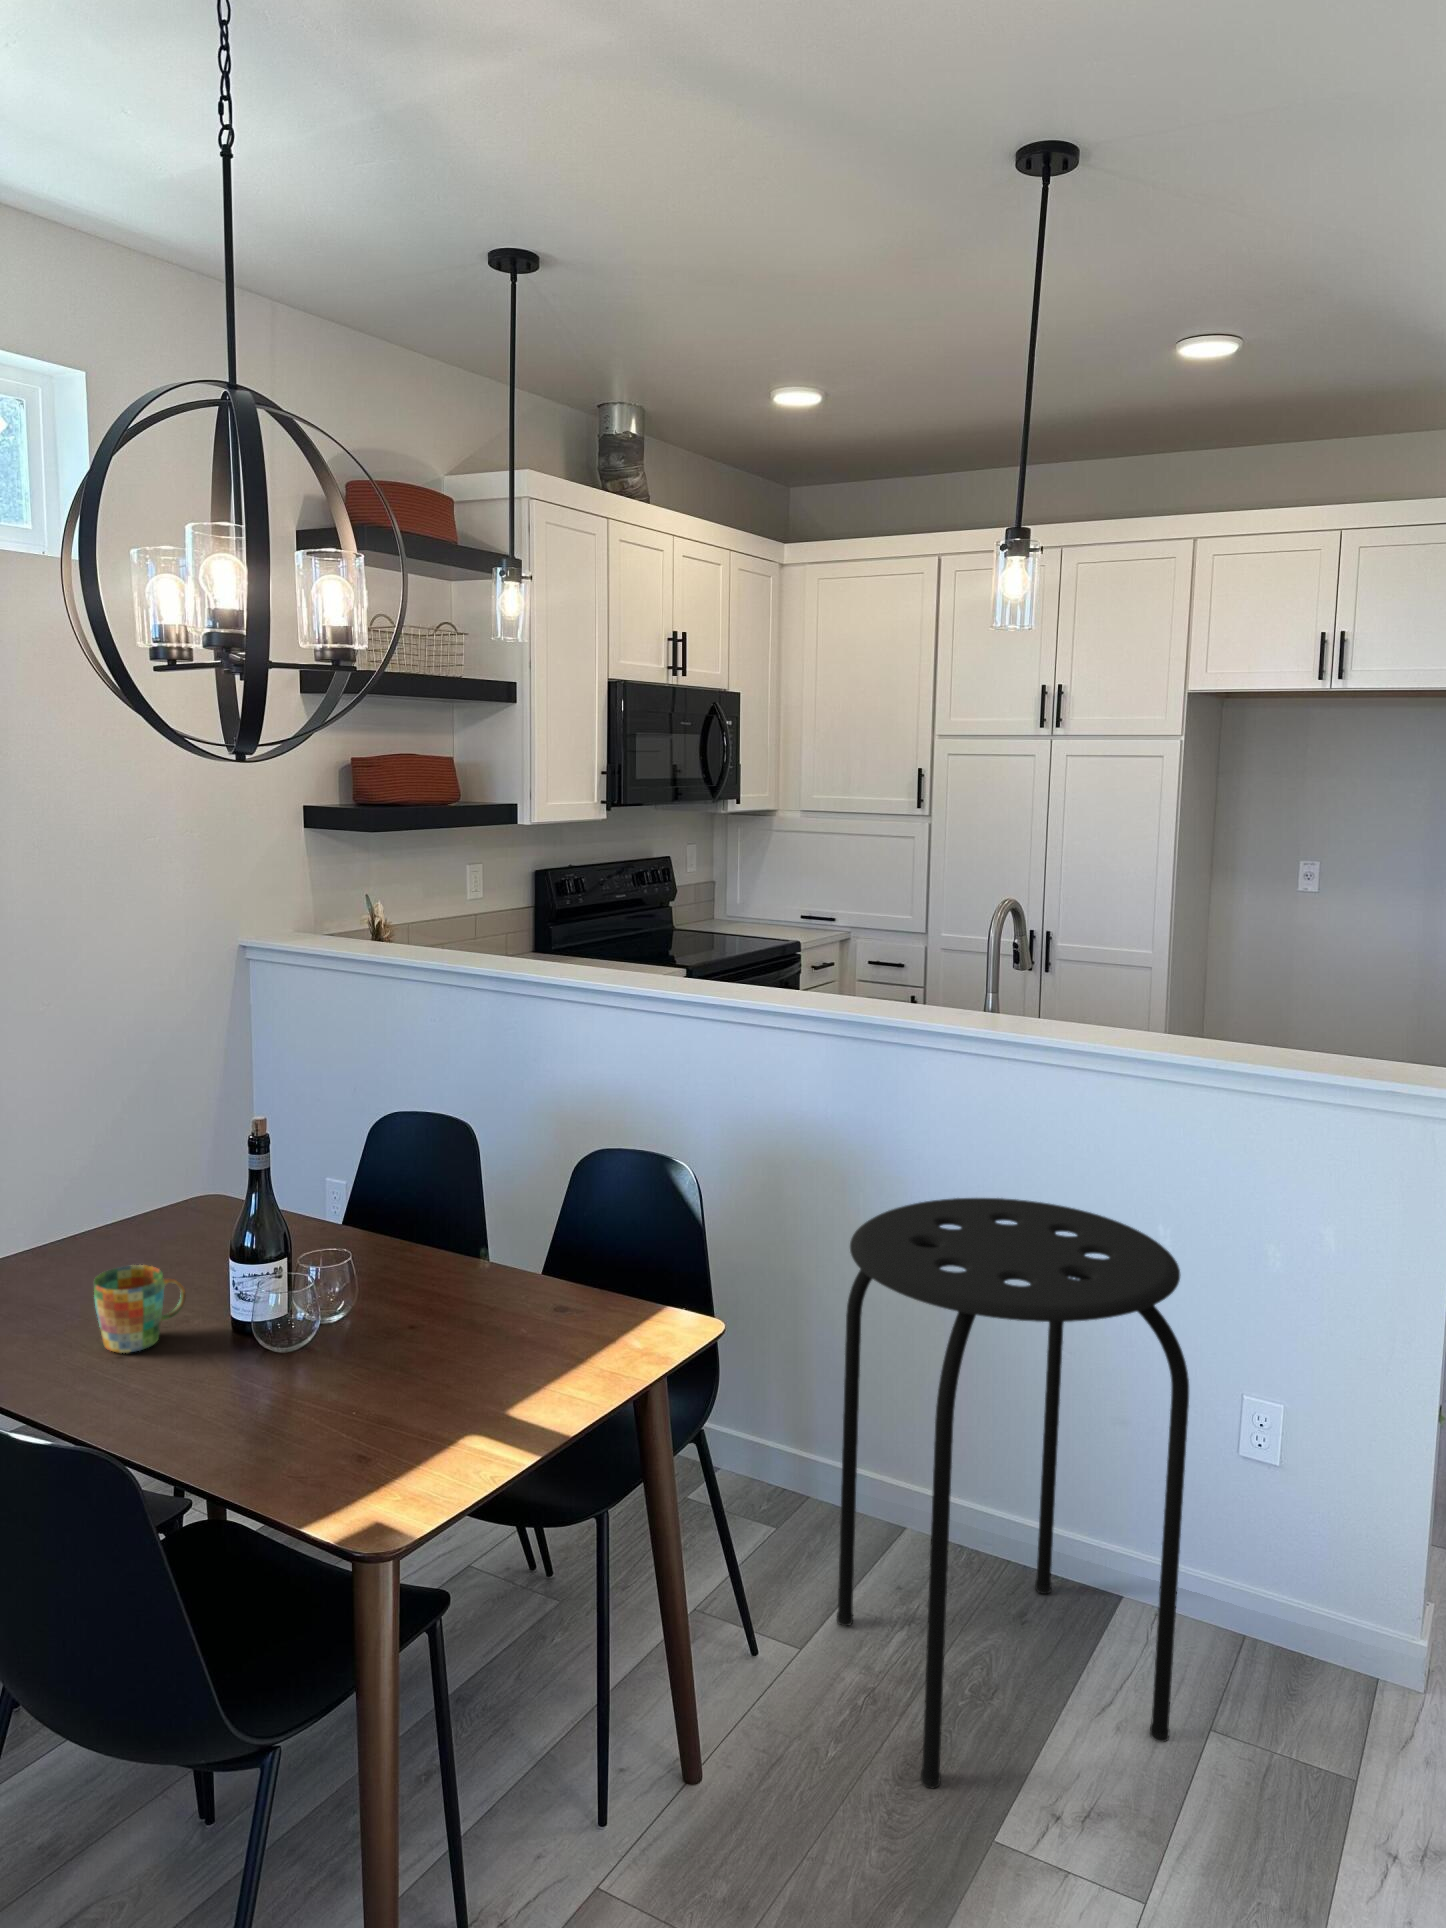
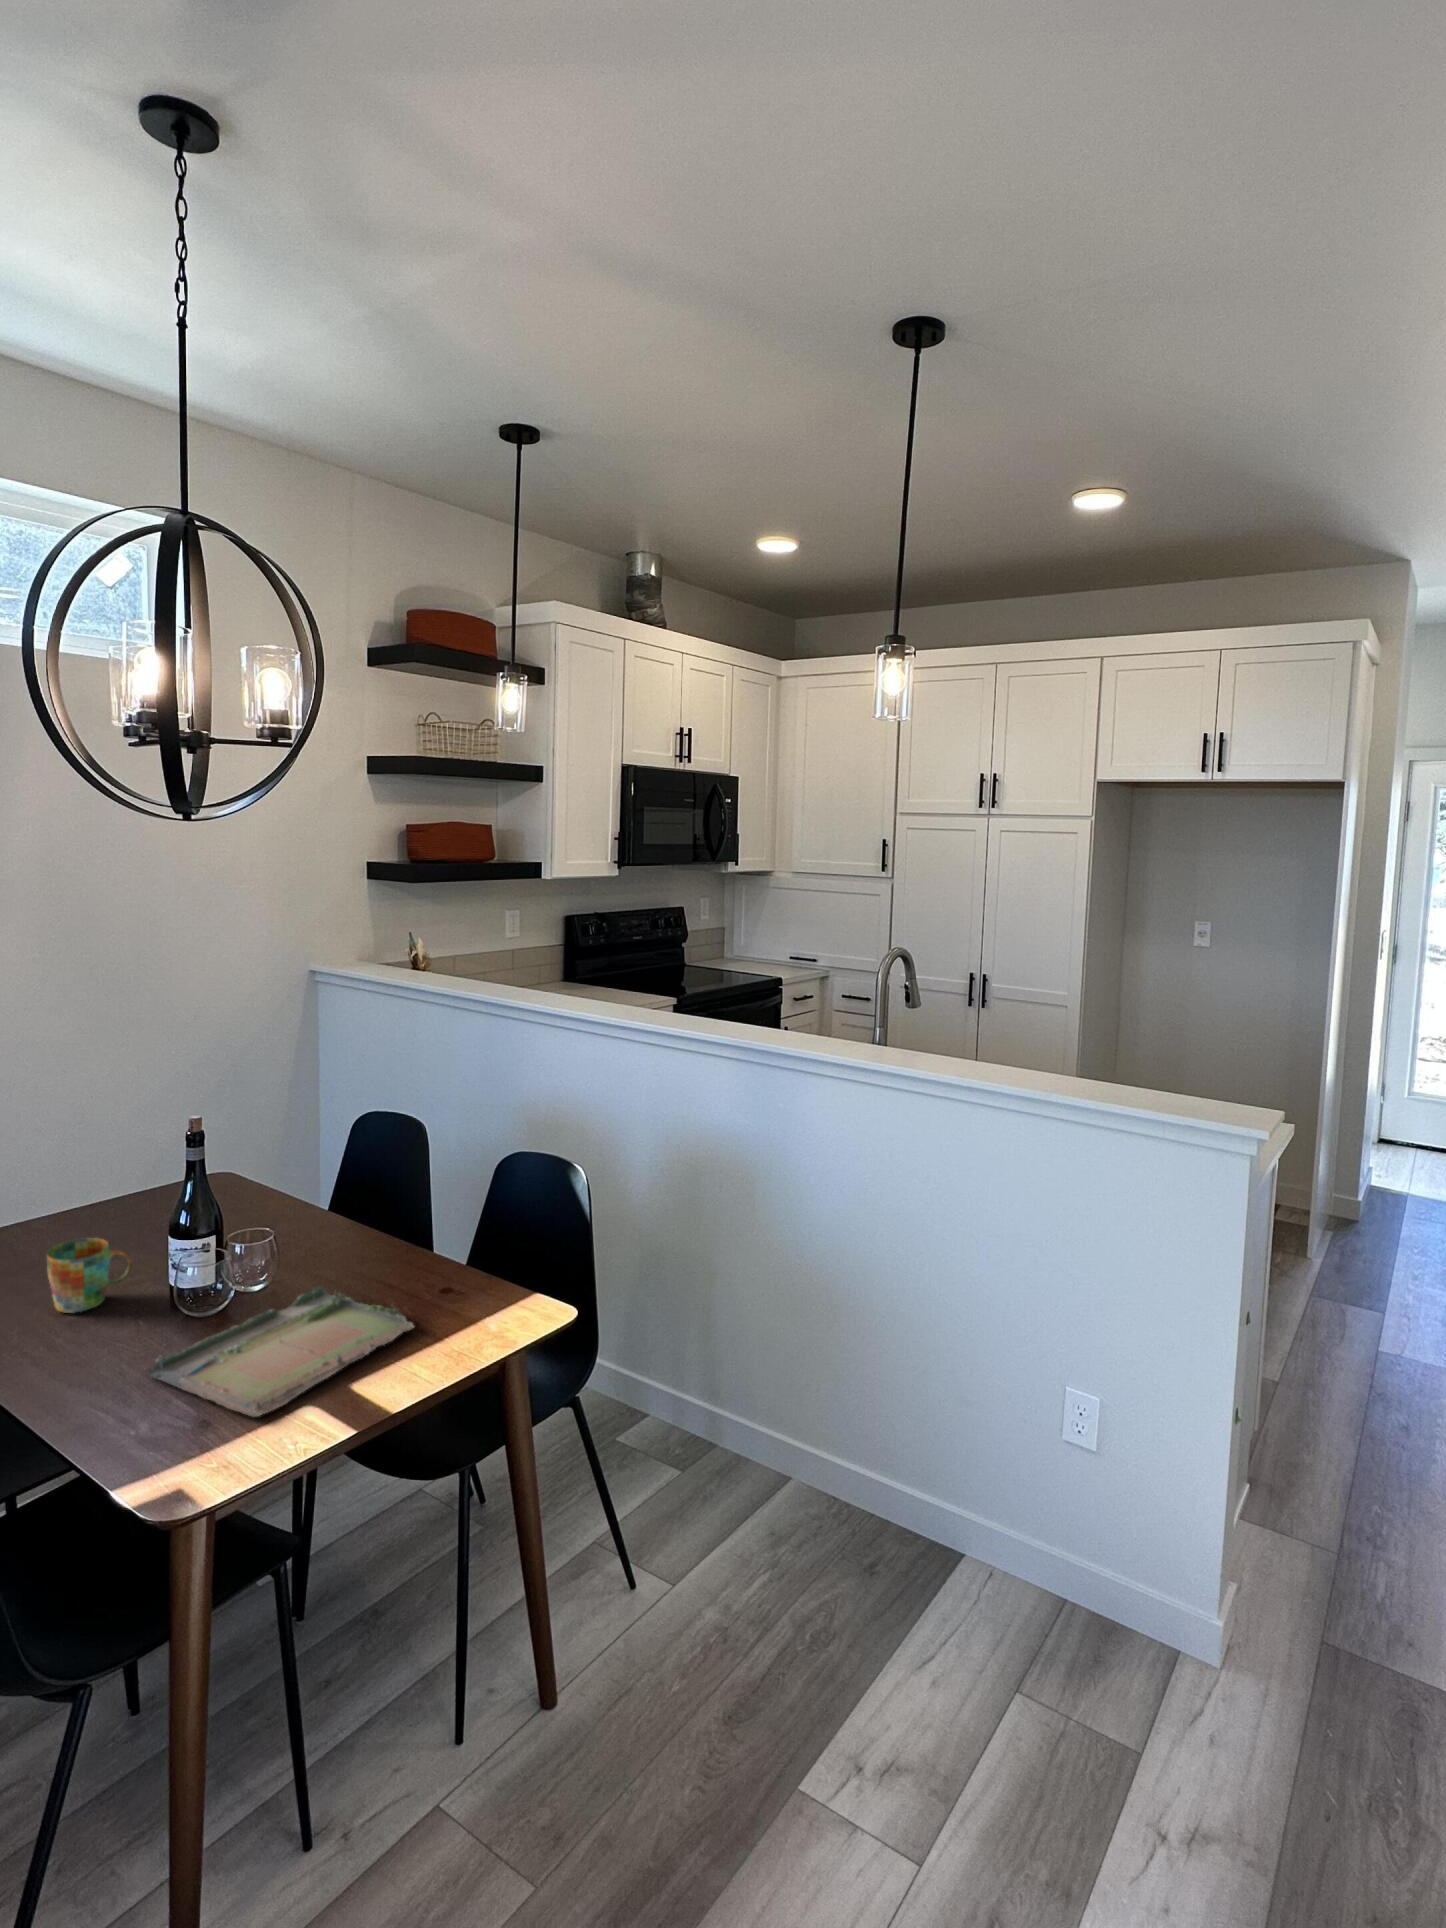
stool: present [837,1198,1189,1788] -> none [709,1201,993,1732]
tray: none [264,1311,547,1448] -> present [147,1286,414,1417]

